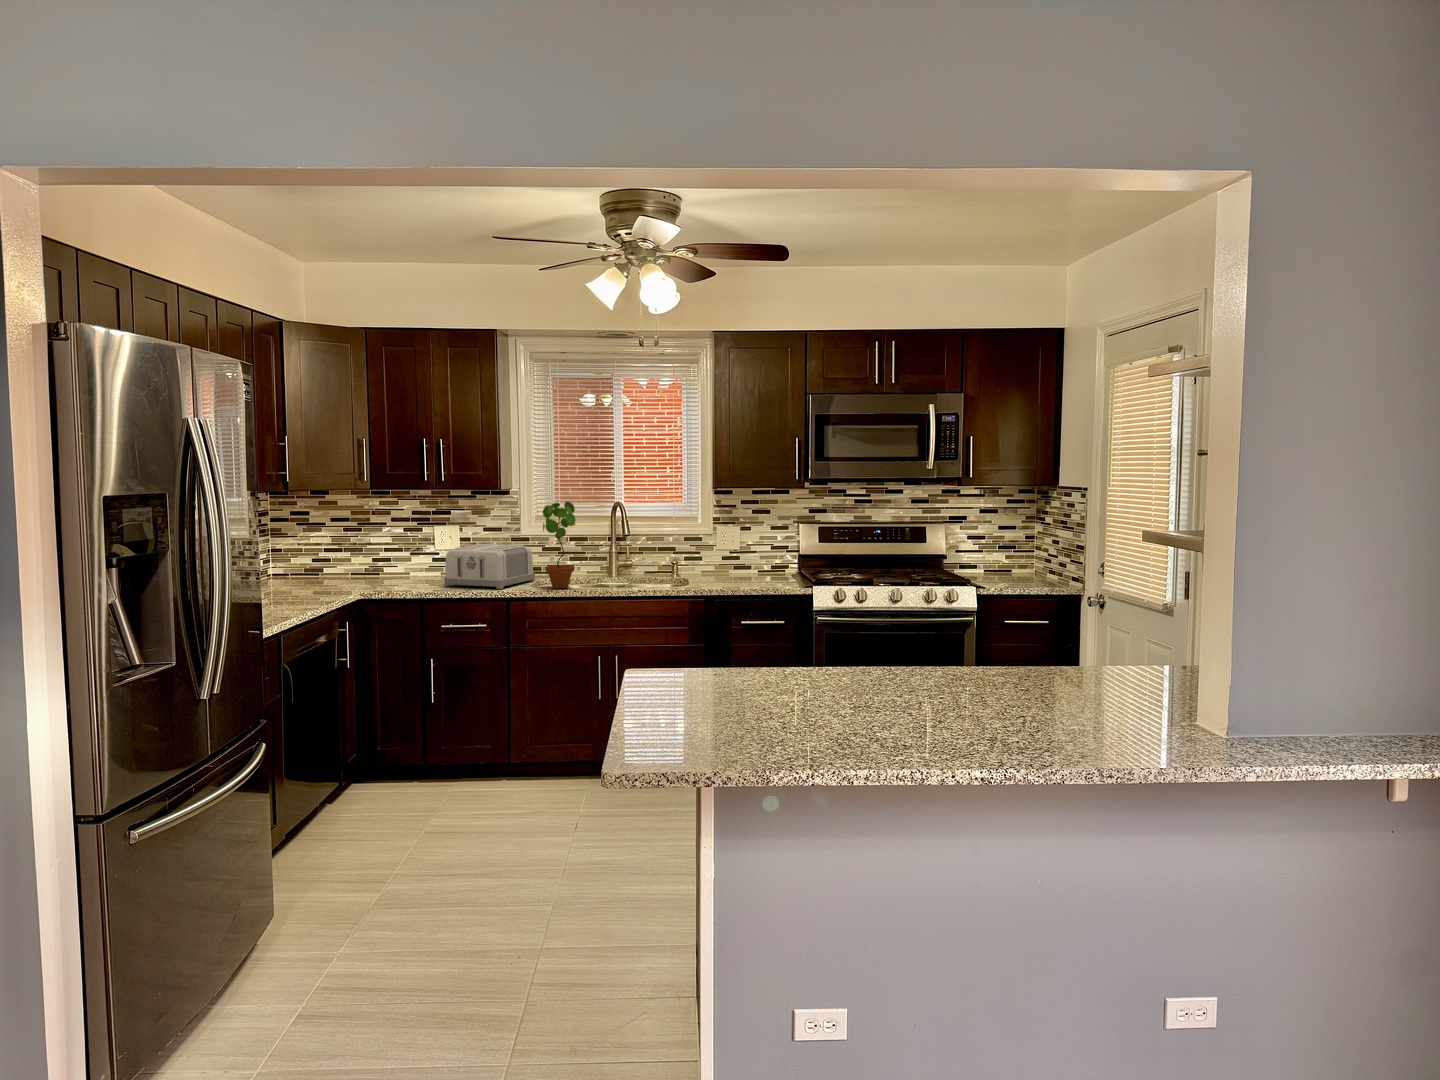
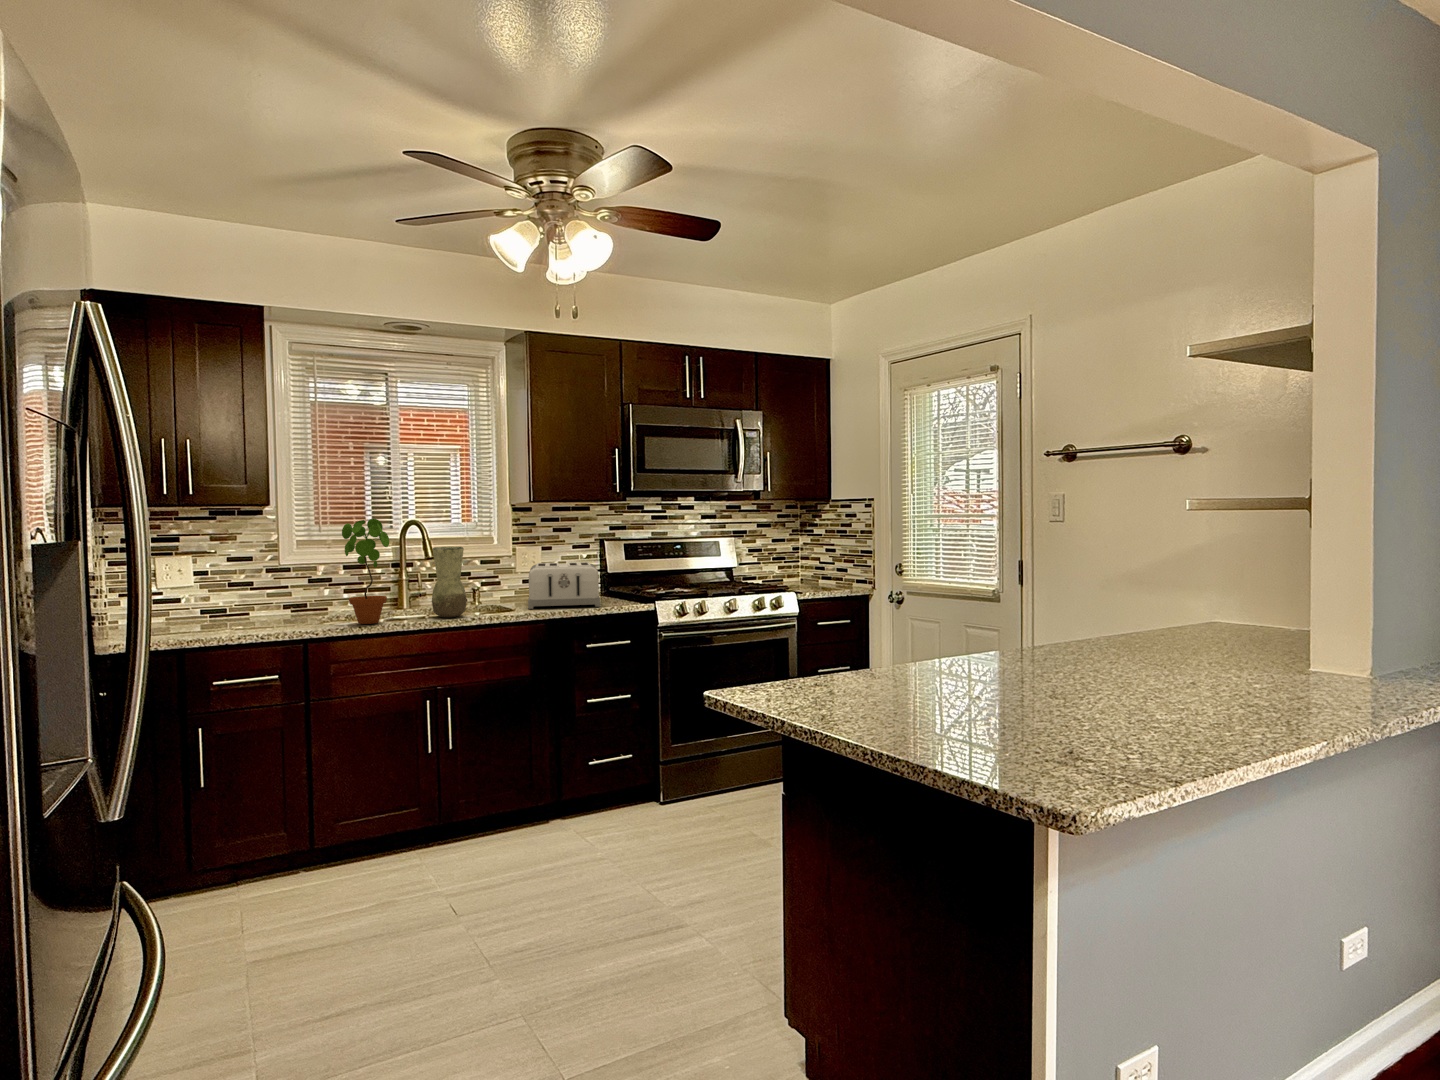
vase: none [612,527,641,588] -> present [432,547,467,618]
toaster: present [444,544,535,589] -> present [528,562,600,609]

